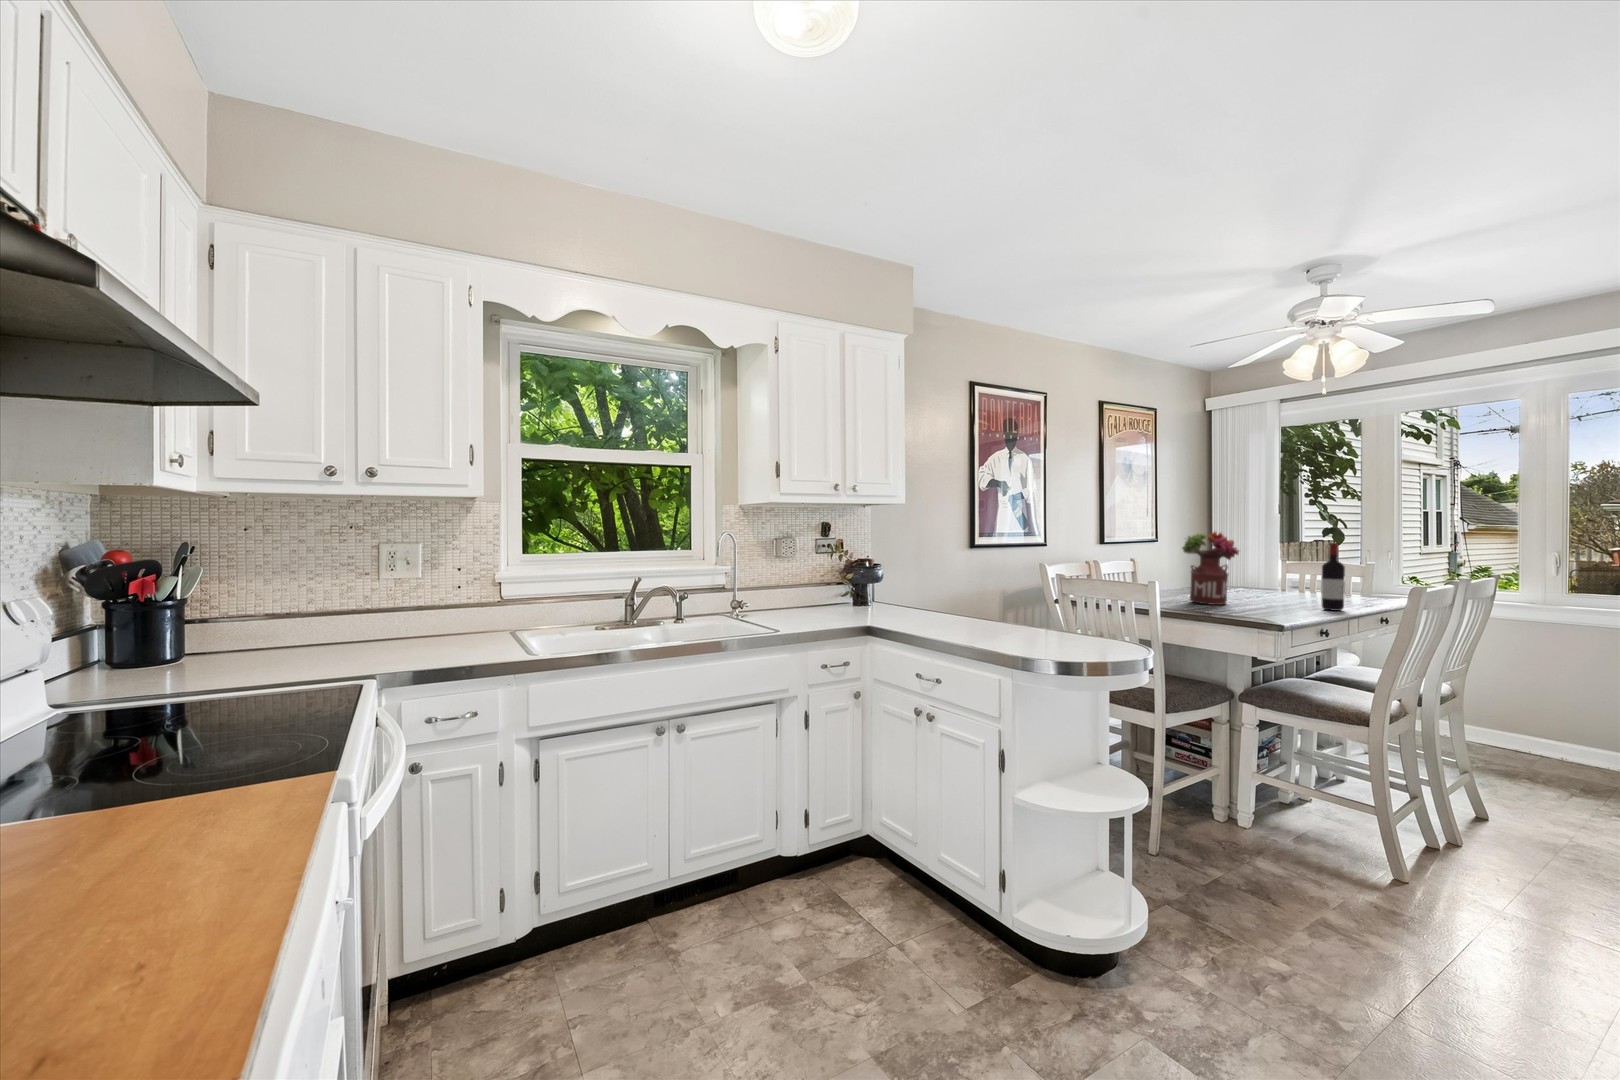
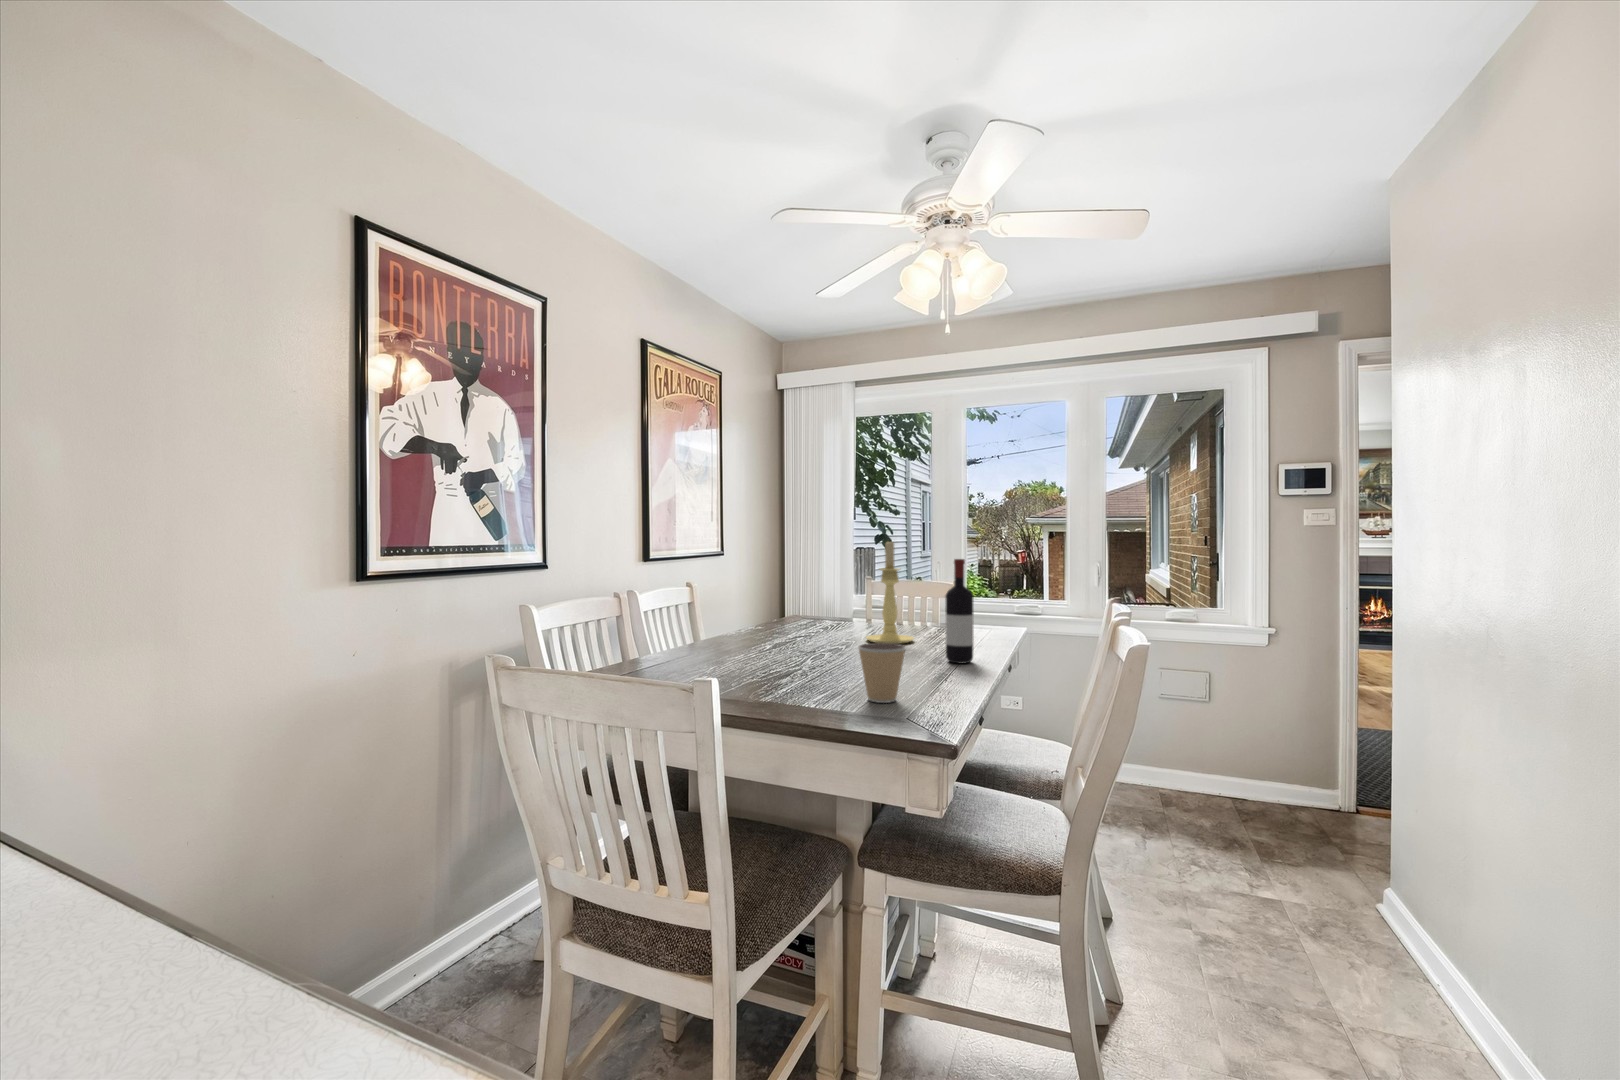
candle holder: none [1266,530,1308,601] -> present [866,542,914,644]
flower arrangement: present [1182,532,1239,605] -> none [756,542,843,667]
coffee cup: none [1242,587,1274,618] -> present [858,643,906,703]

